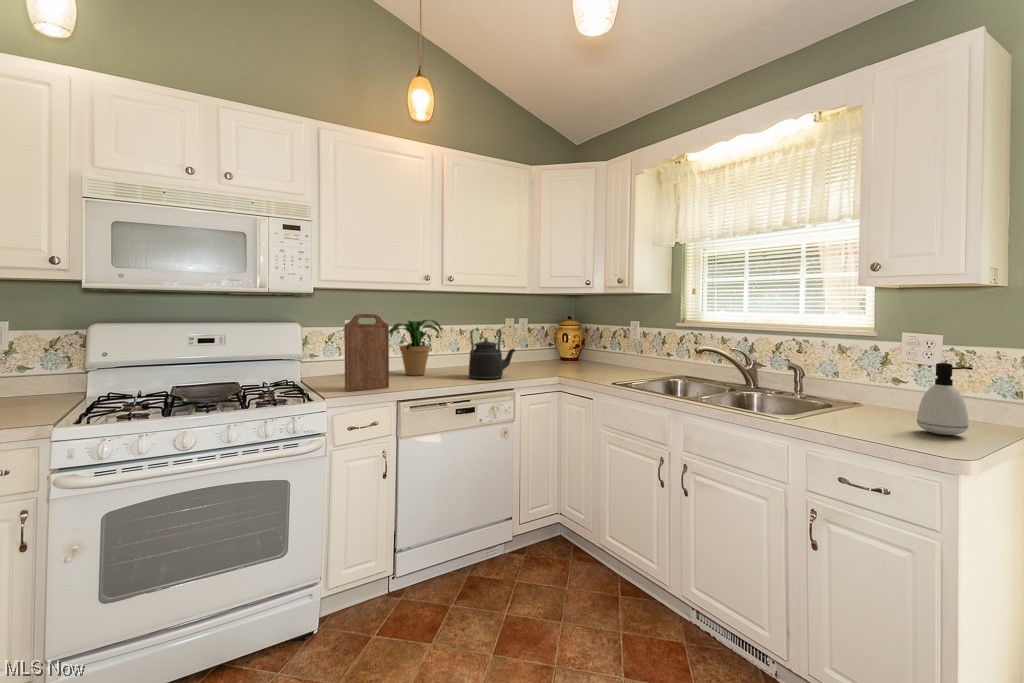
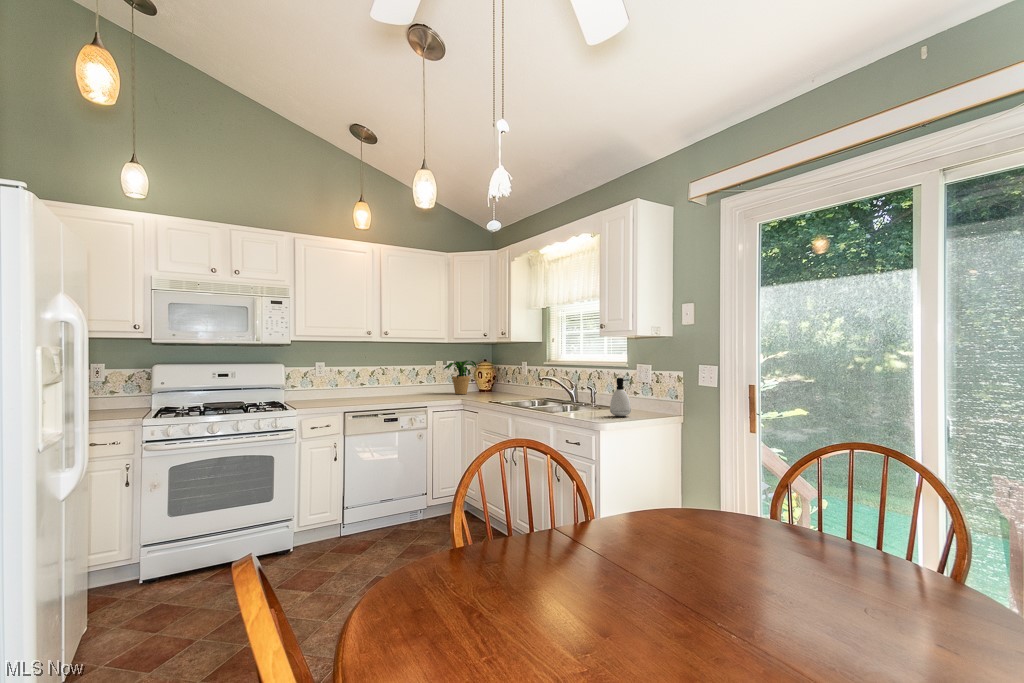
cutting board: present [344,314,389,391] -> none [310,357,339,406]
potted plant: present [389,320,441,375] -> present [444,360,477,394]
kettle: present [469,329,515,379] -> none [397,367,431,400]

